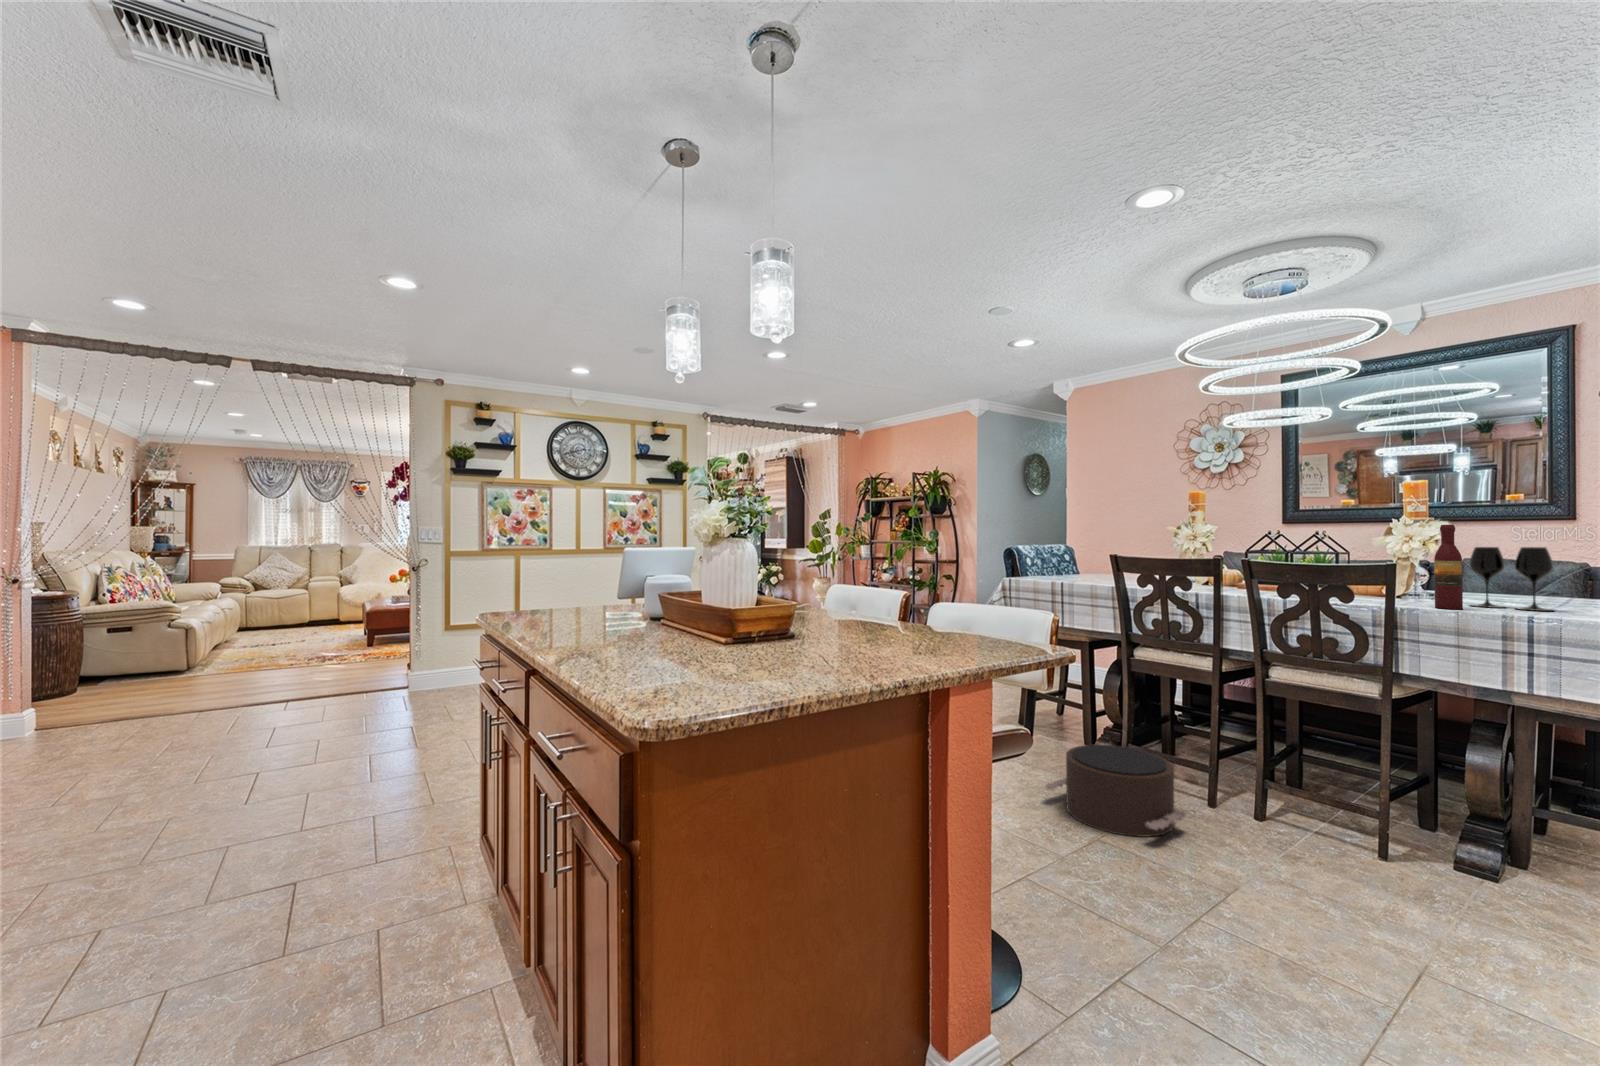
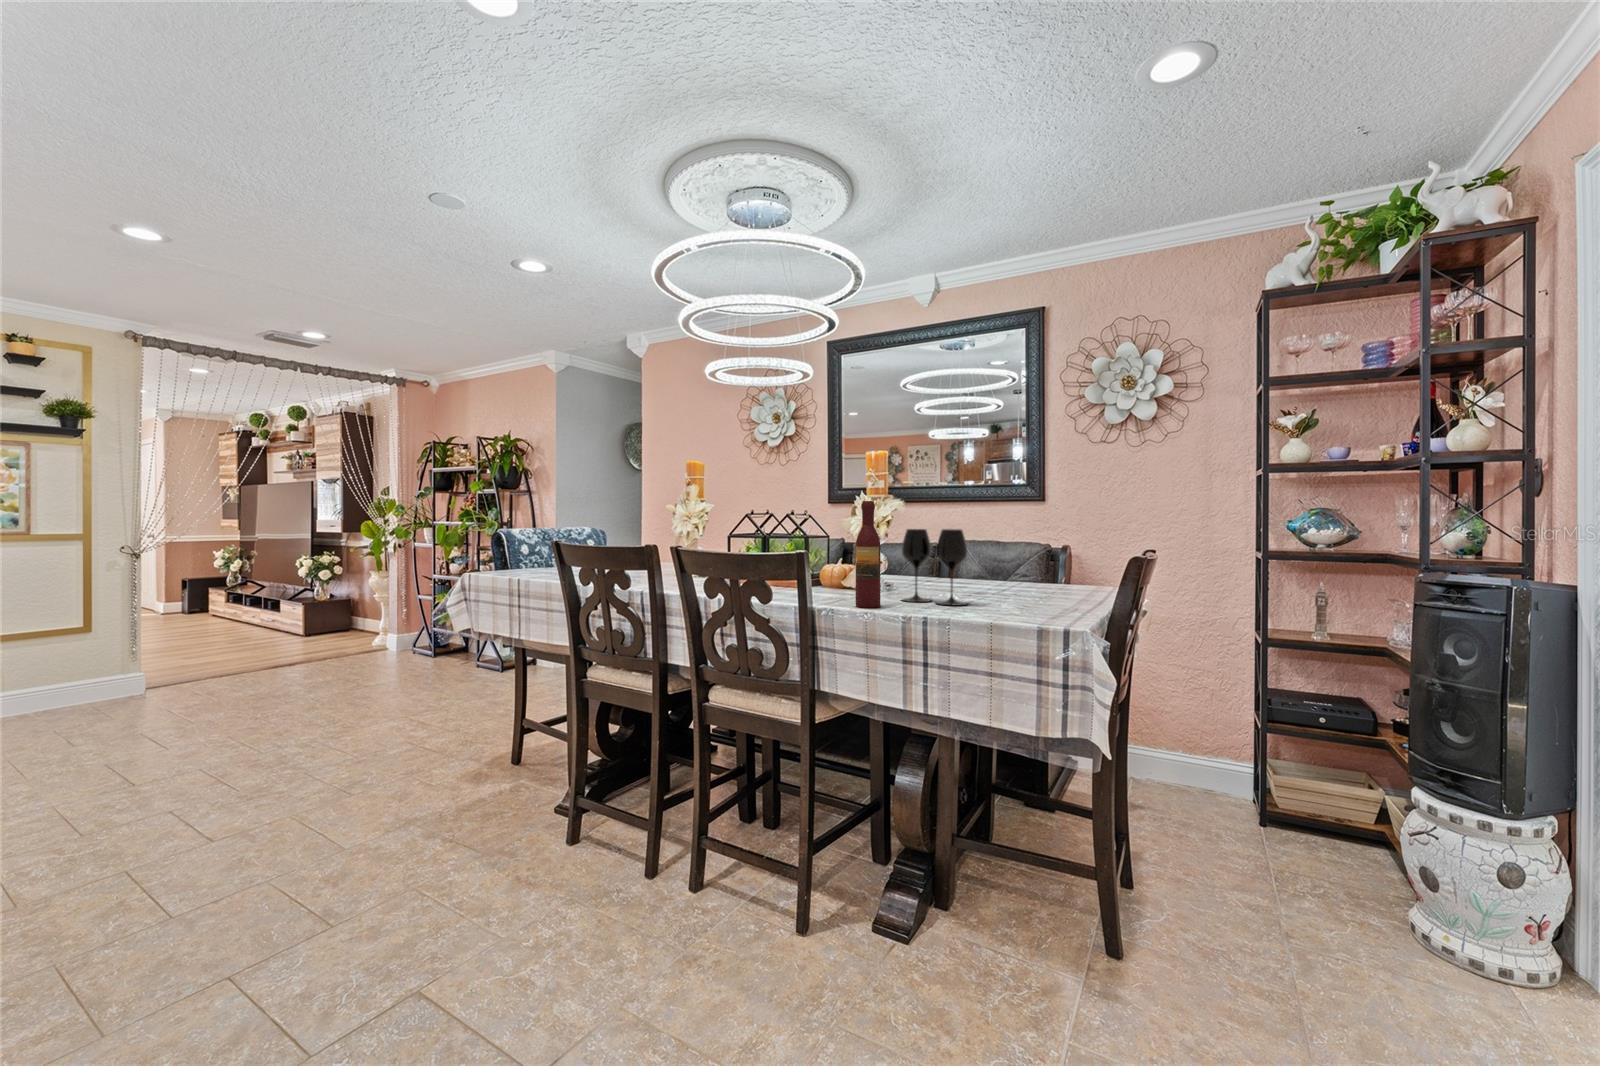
pouf: present [1045,745,1187,837] -> none [387,815,571,977]

